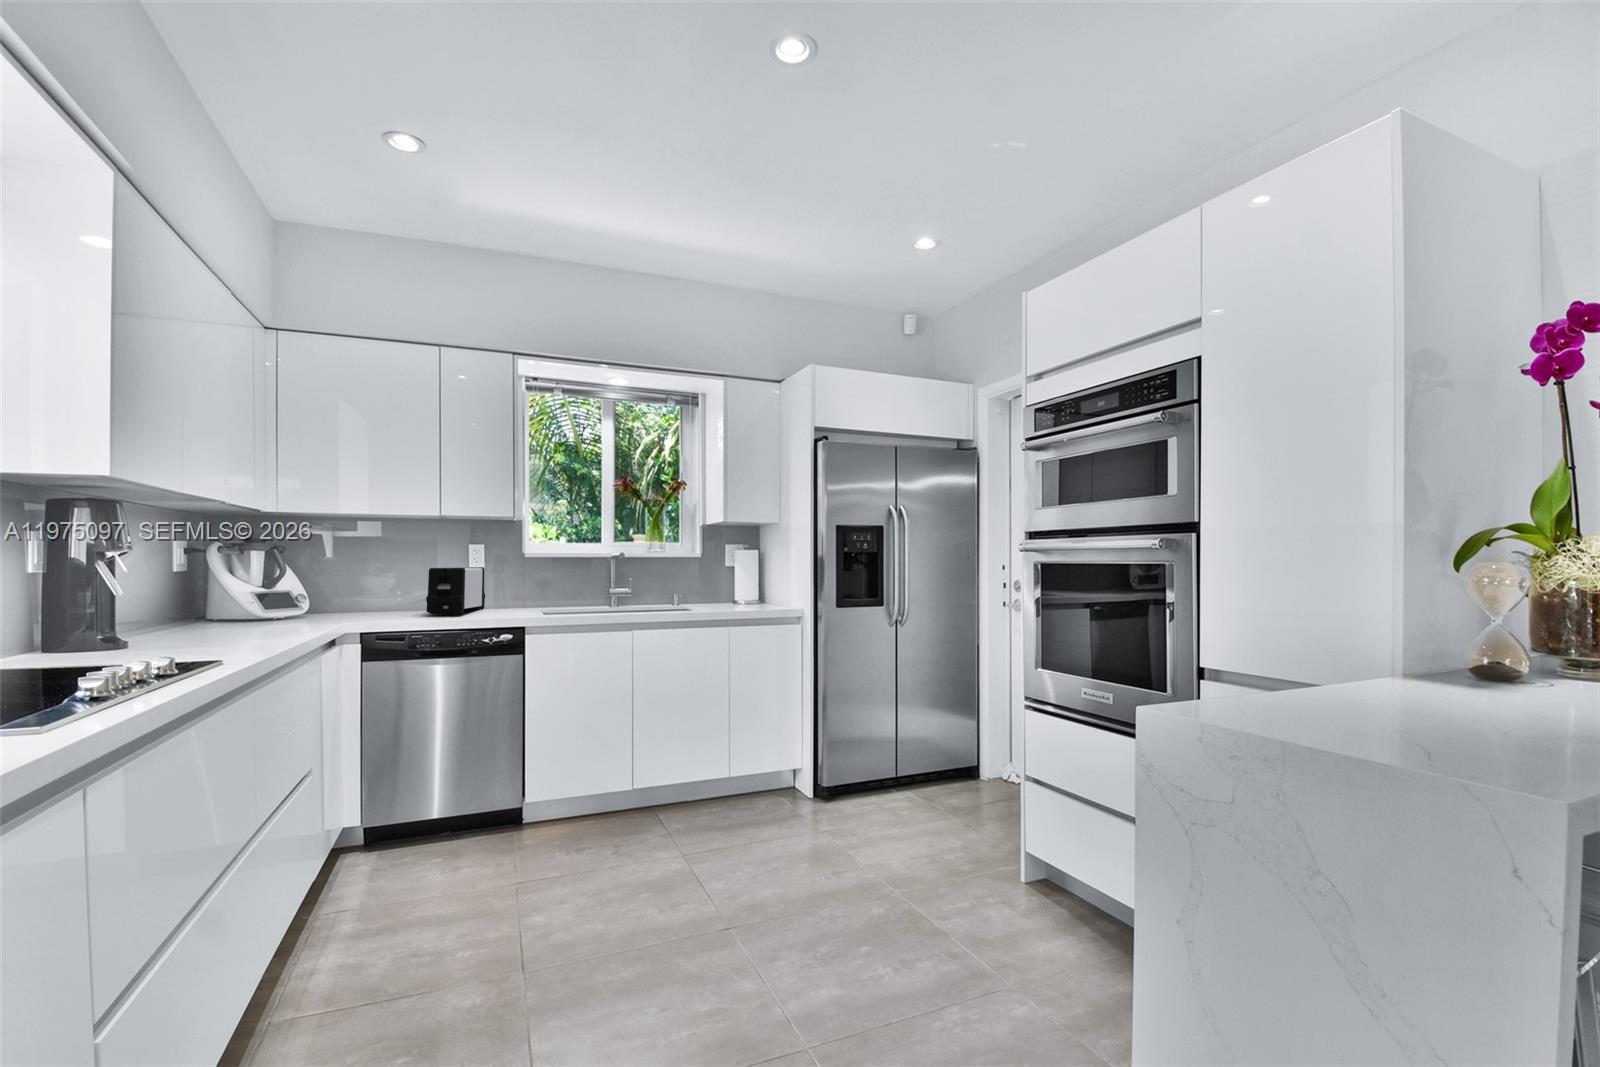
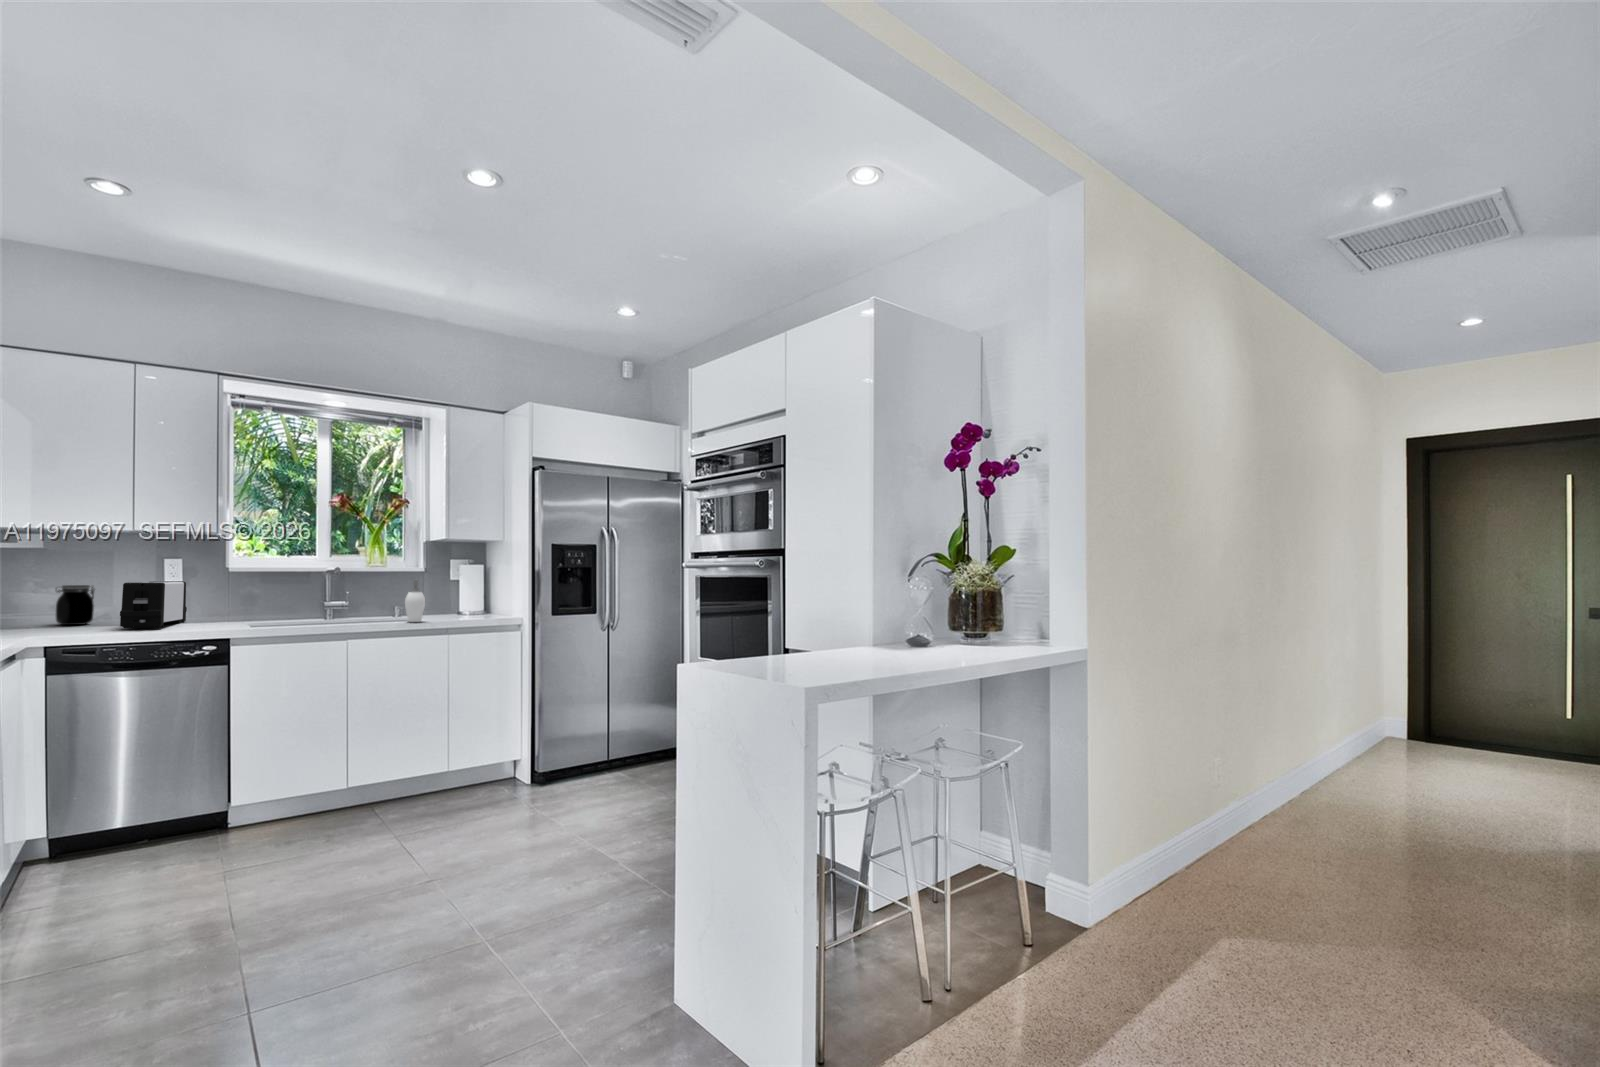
soap dispenser: none [687,567,707,613] -> present [405,580,425,622]
jar: none [374,571,407,610] -> present [56,585,95,625]

